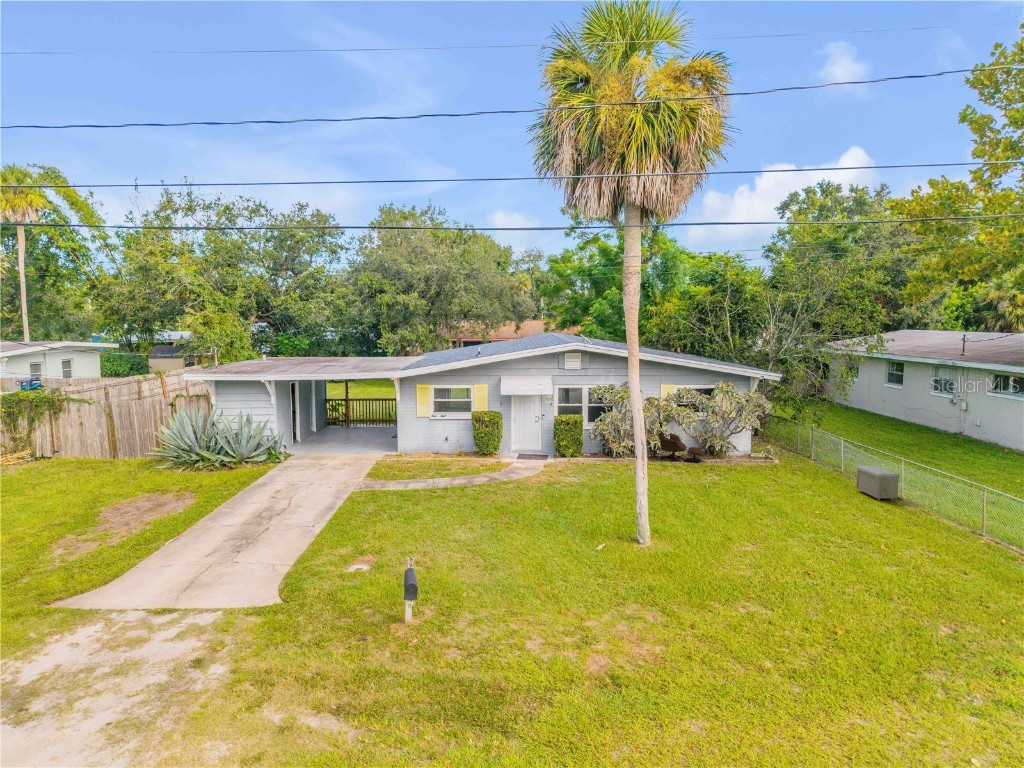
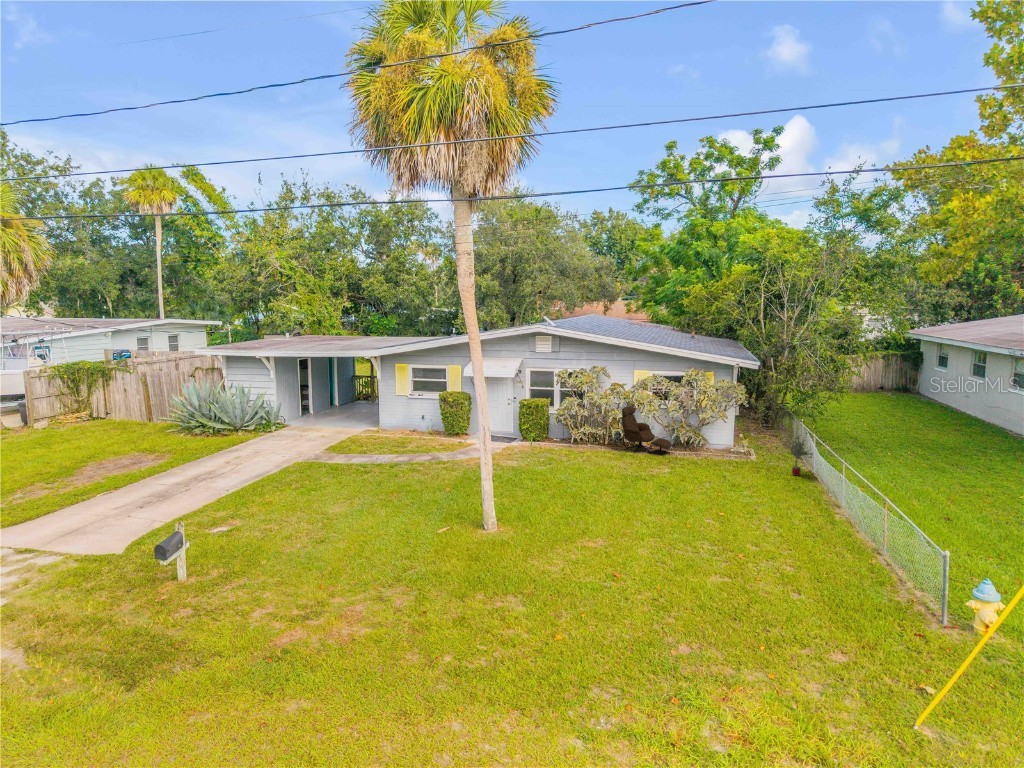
potted tree: none [819,437,842,473] -> present [791,436,813,476]
storage bench: present [856,466,900,500] -> none [805,469,845,512]

